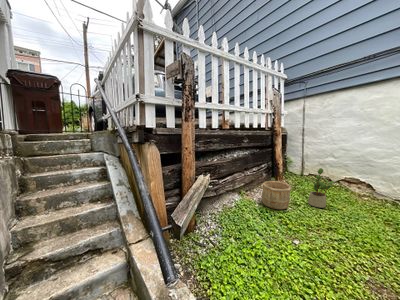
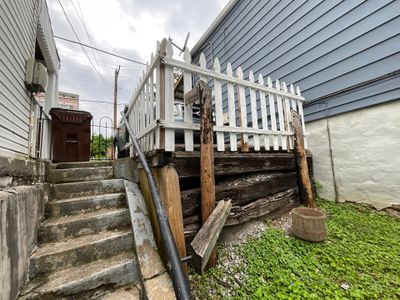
potted plant: present [308,168,334,208] -> none [349,192,380,240]

